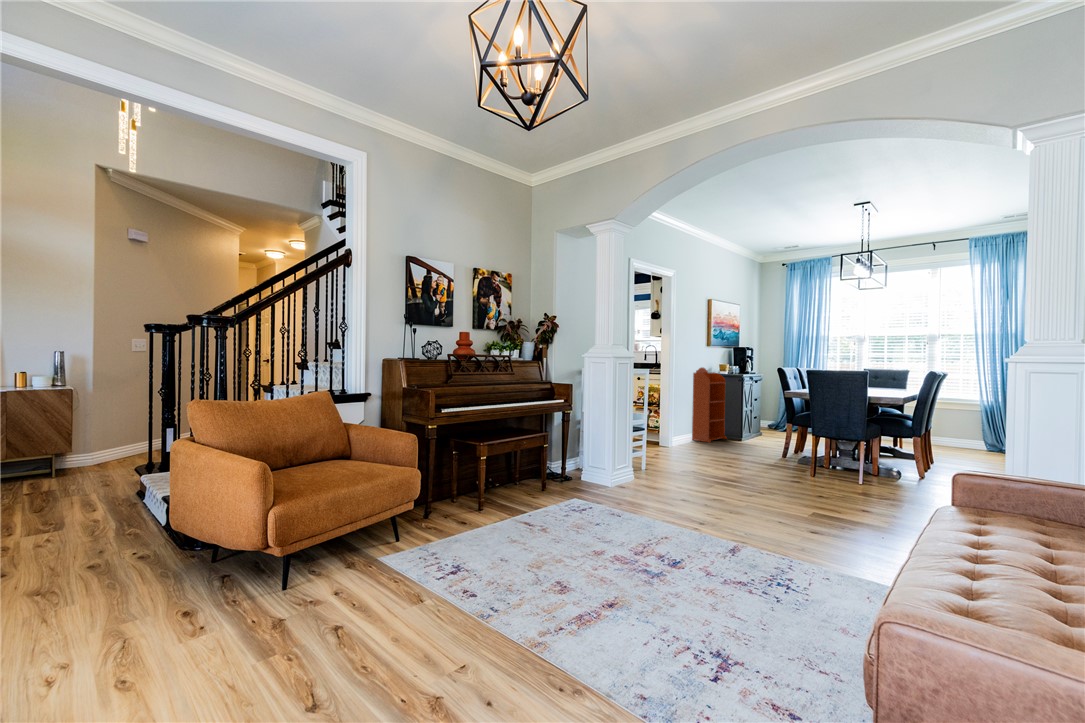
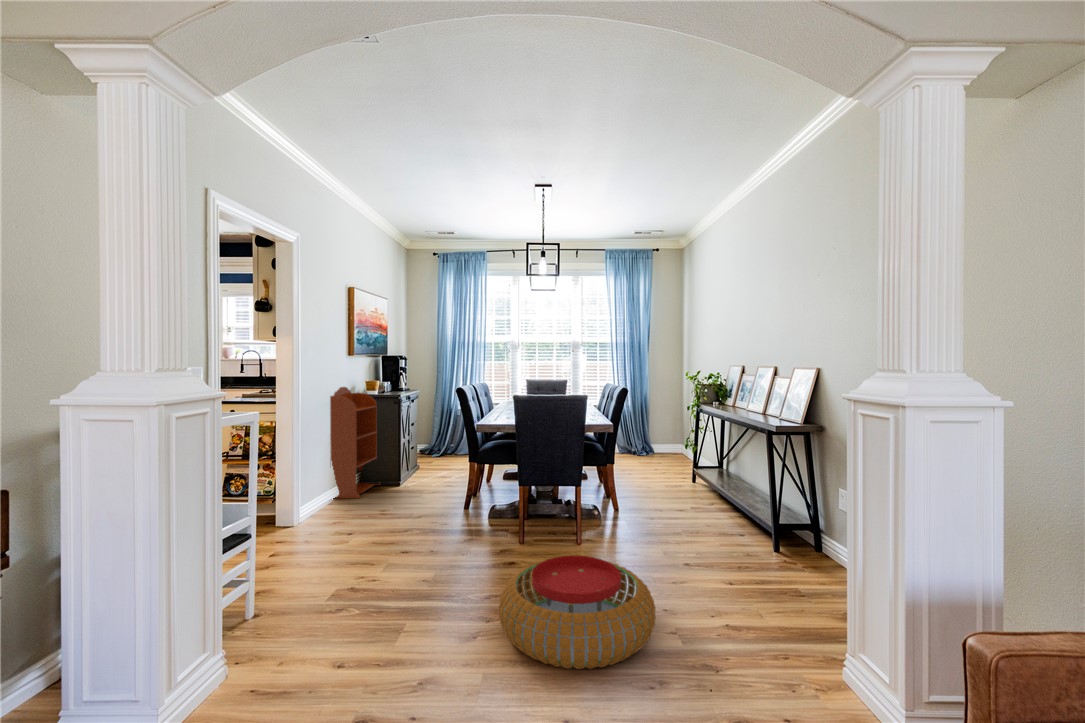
pouf: none [769,468,878,520] -> present [499,556,656,669]

